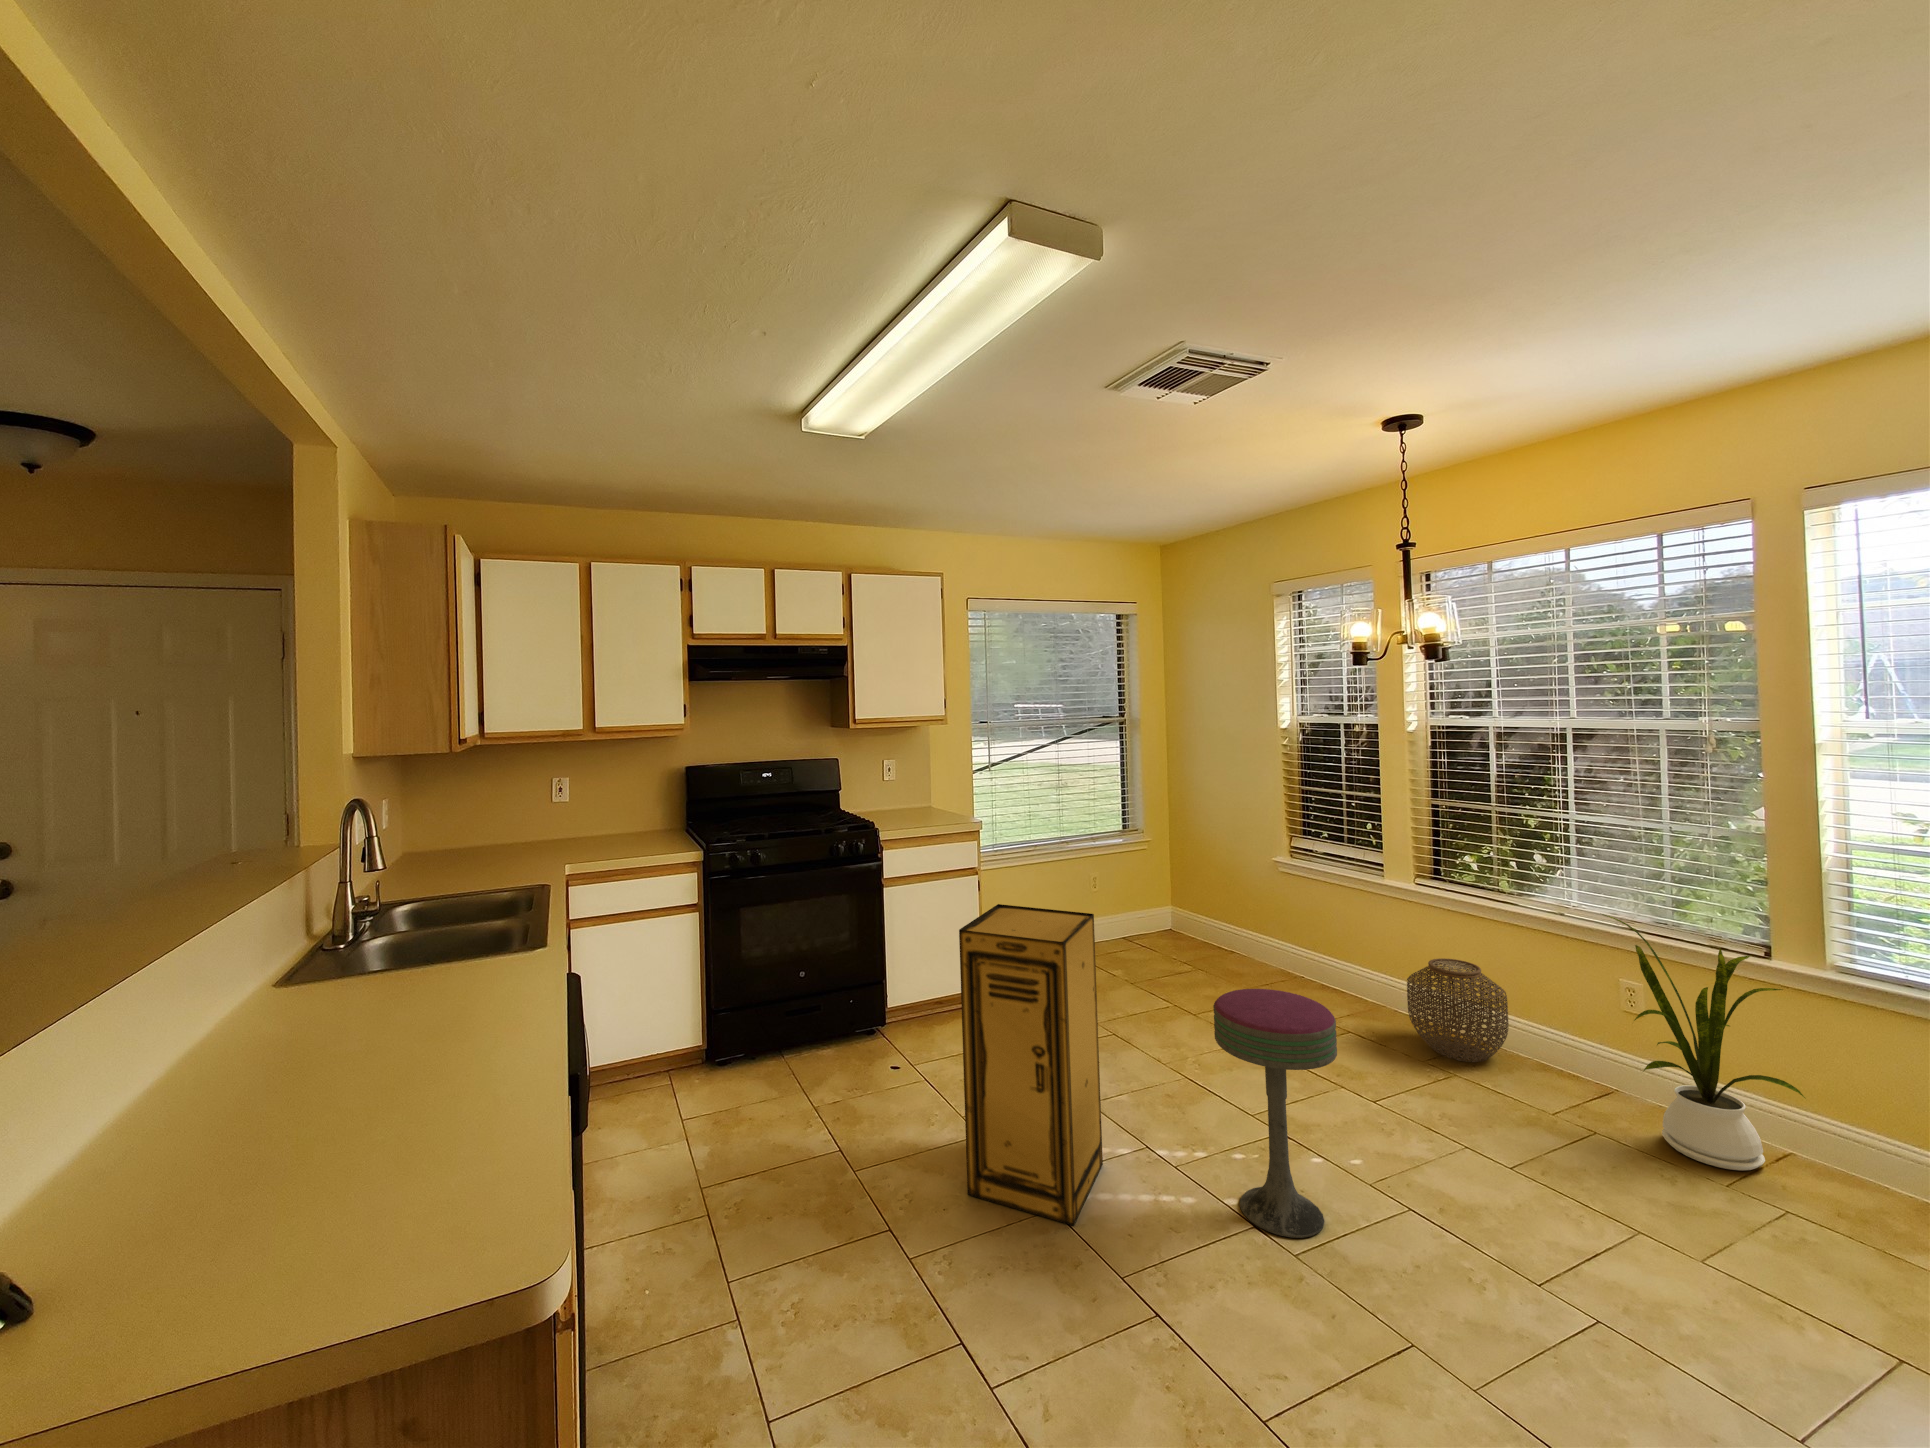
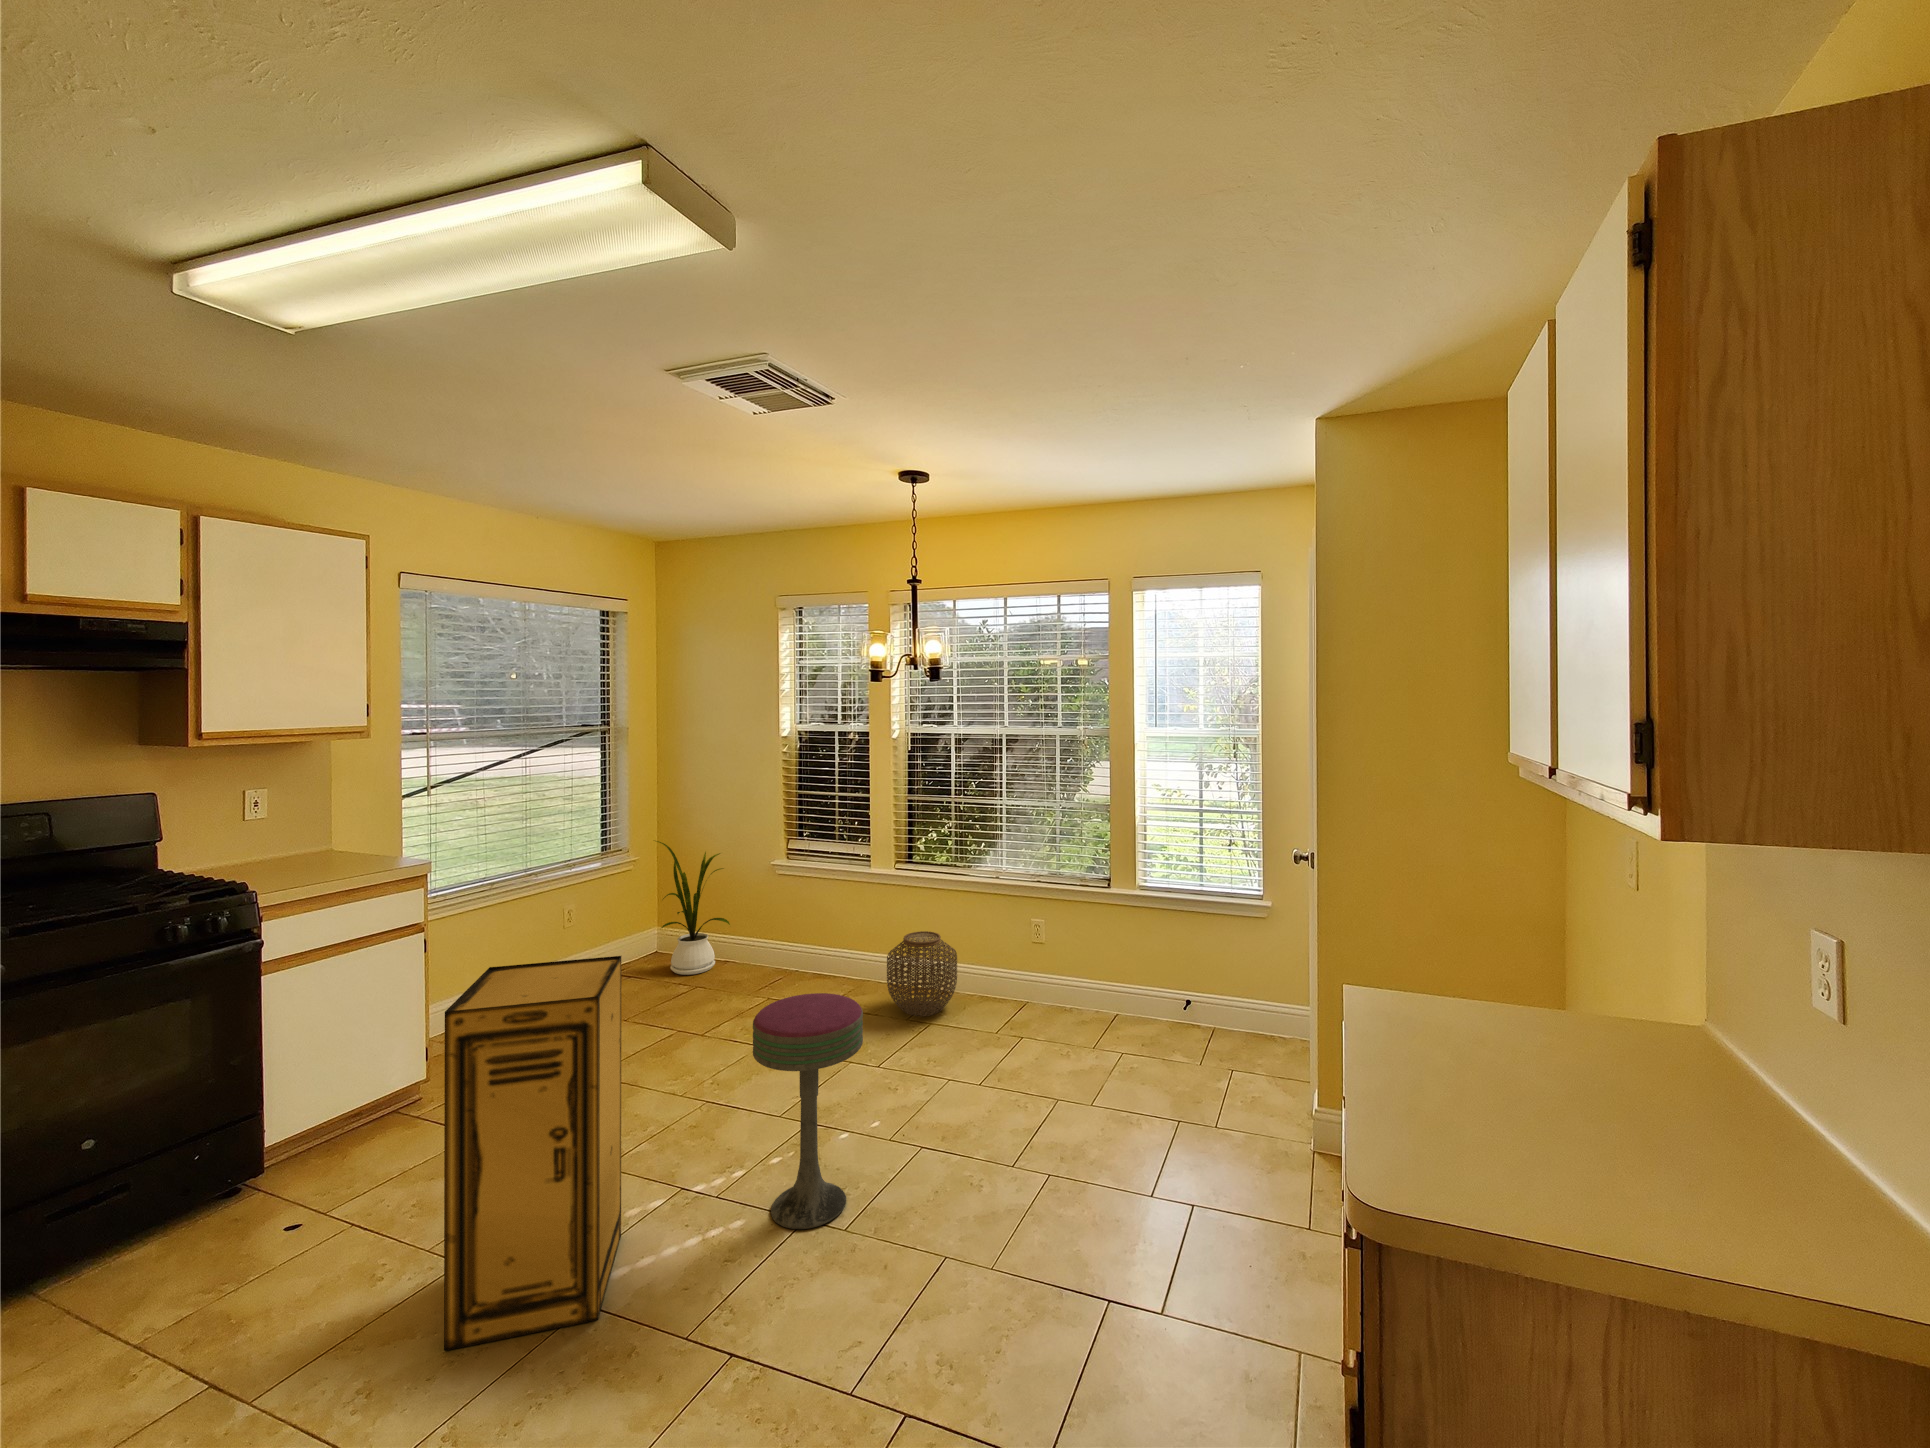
house plant: present [1602,914,1805,1170] -> present [656,841,730,975]

